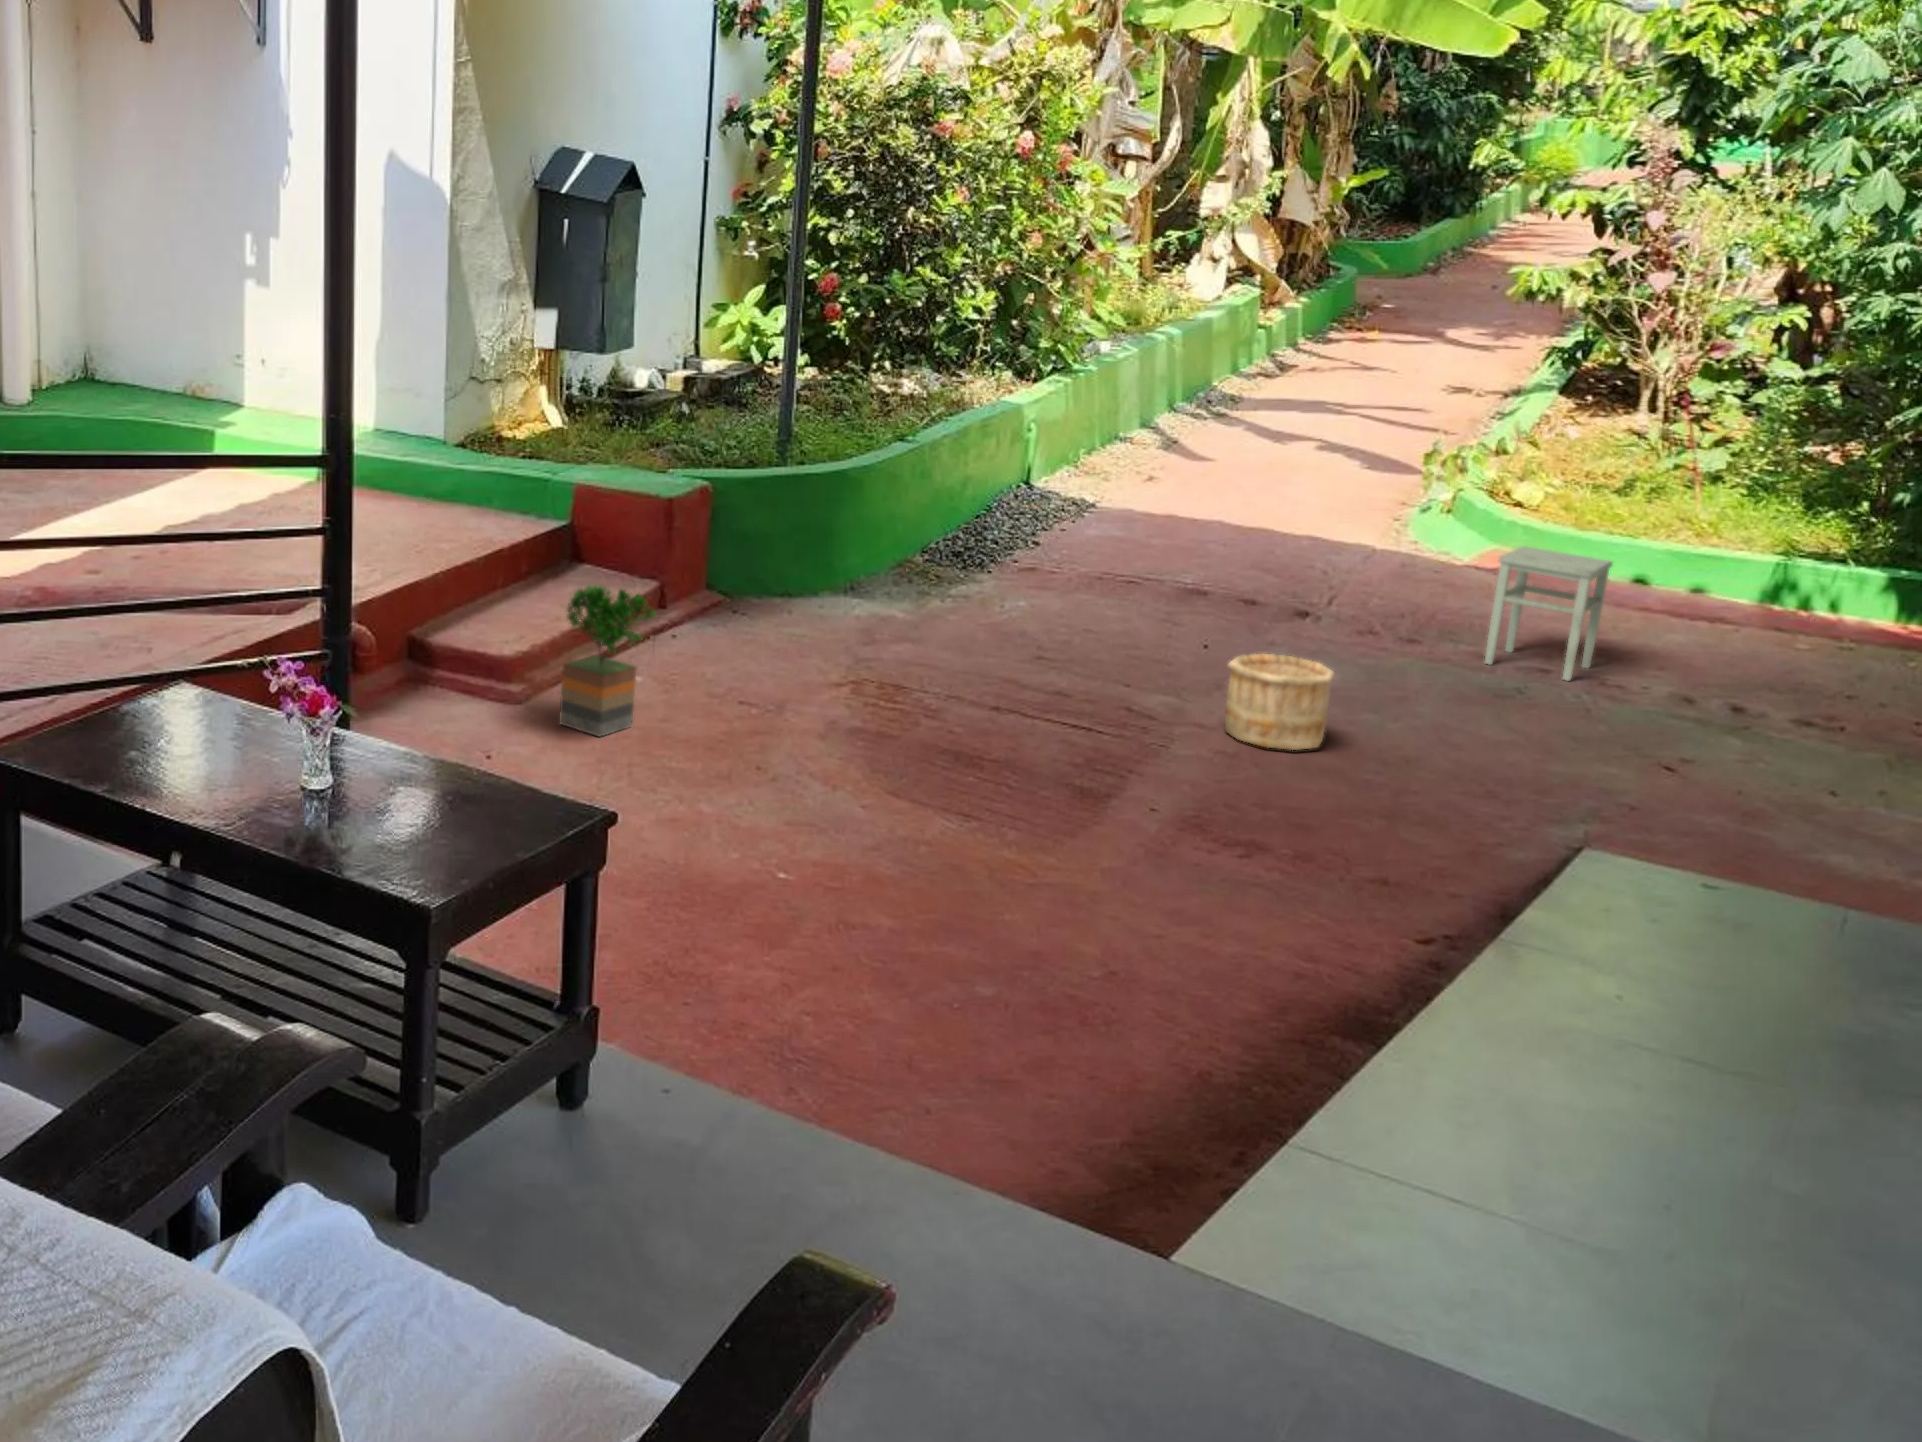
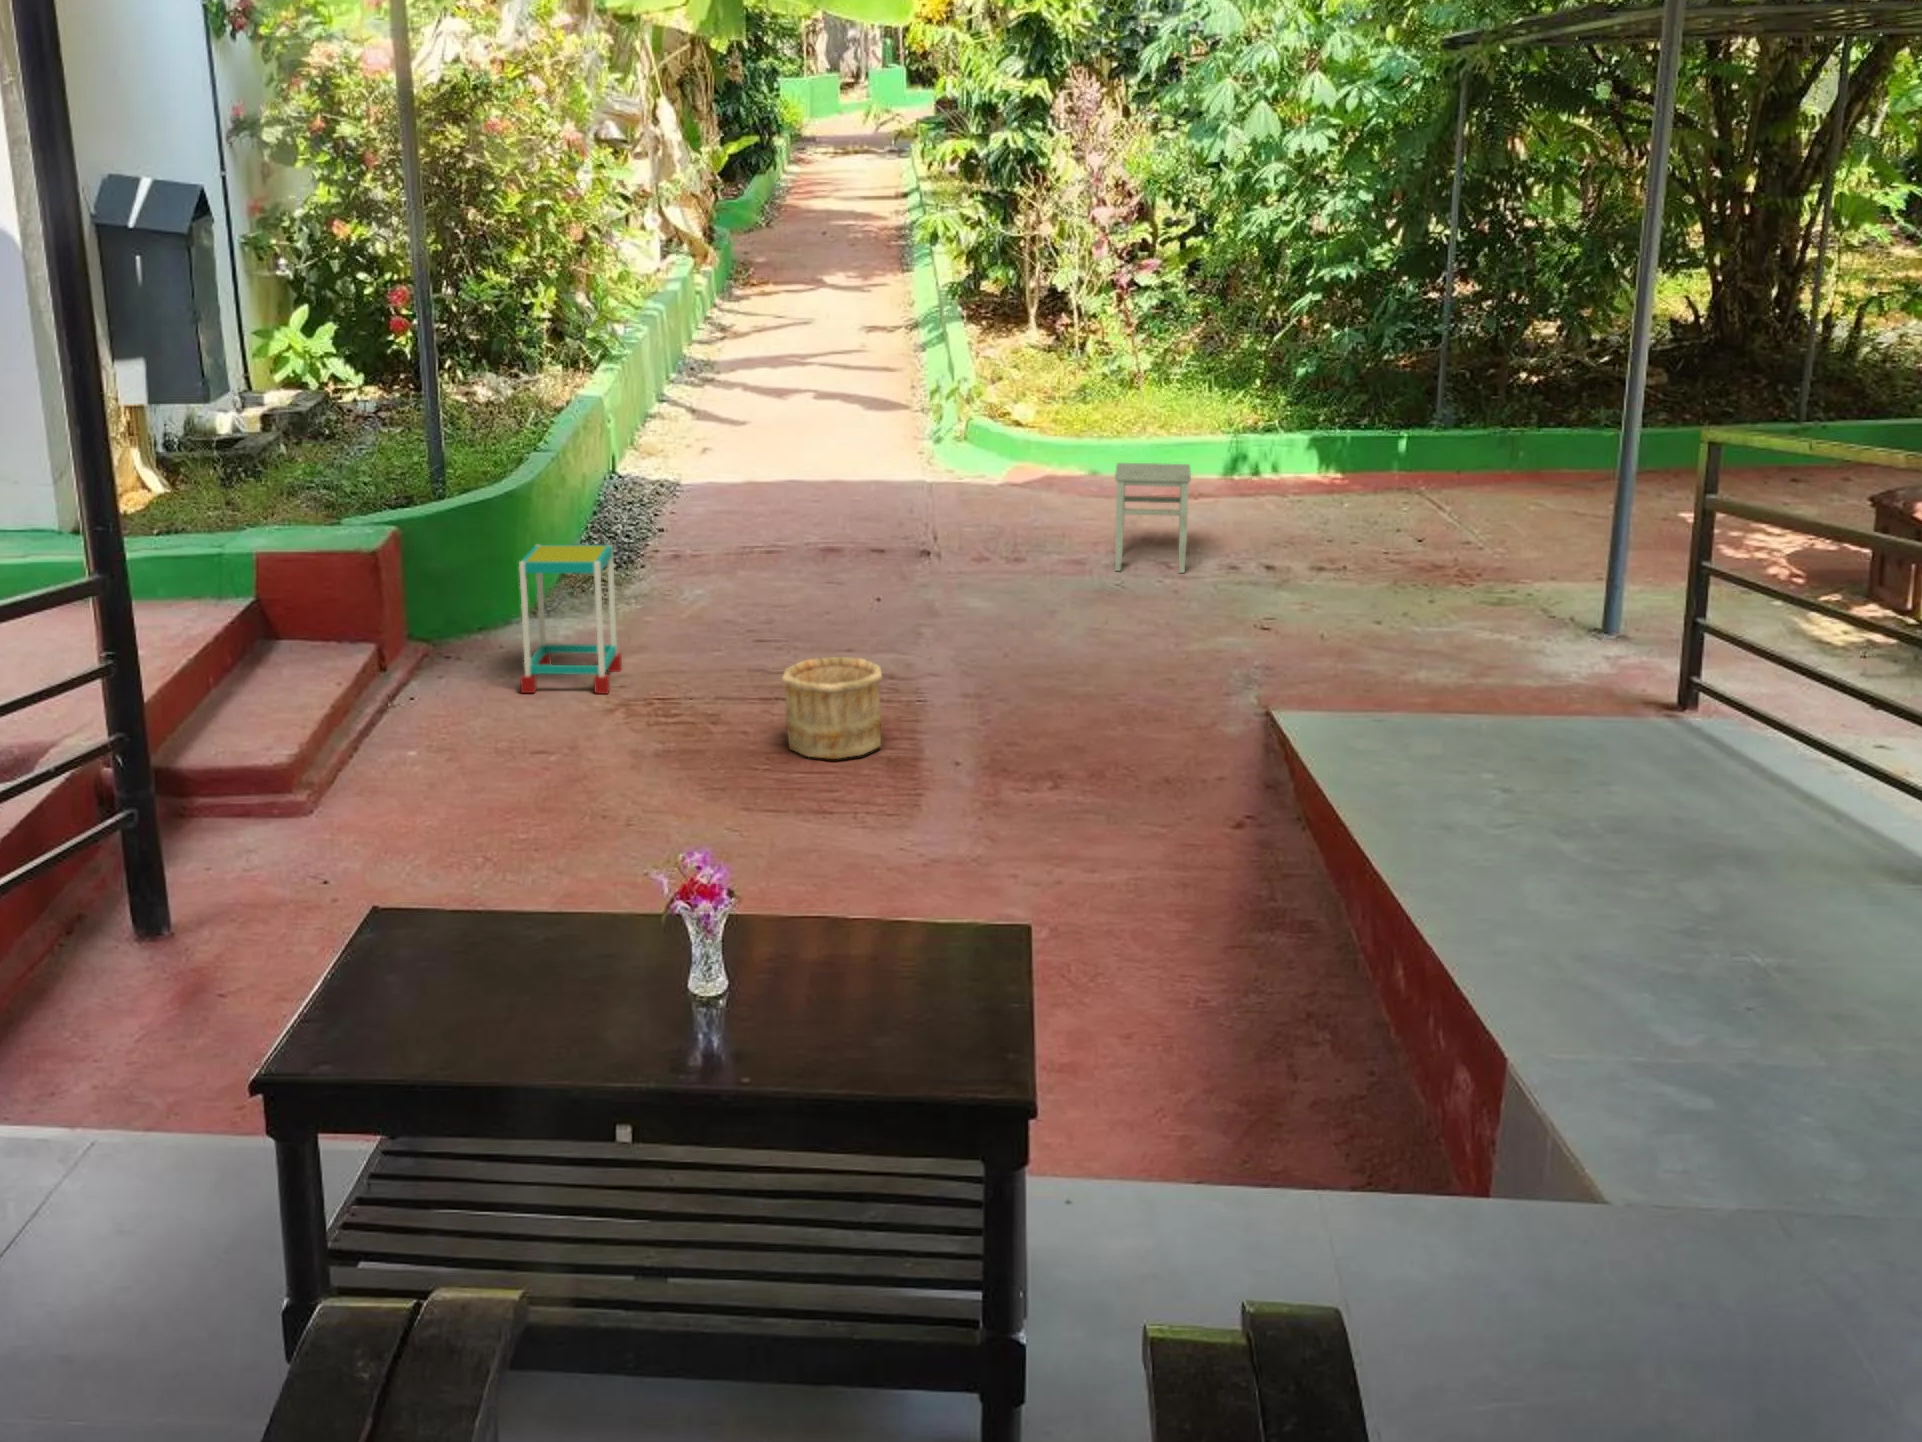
side table: none [756,510,873,657] -> present [519,545,622,694]
potted tree: present [559,585,657,736] -> none [388,677,499,852]
wooden bucket: present [1225,654,1334,750] -> present [781,657,882,759]

